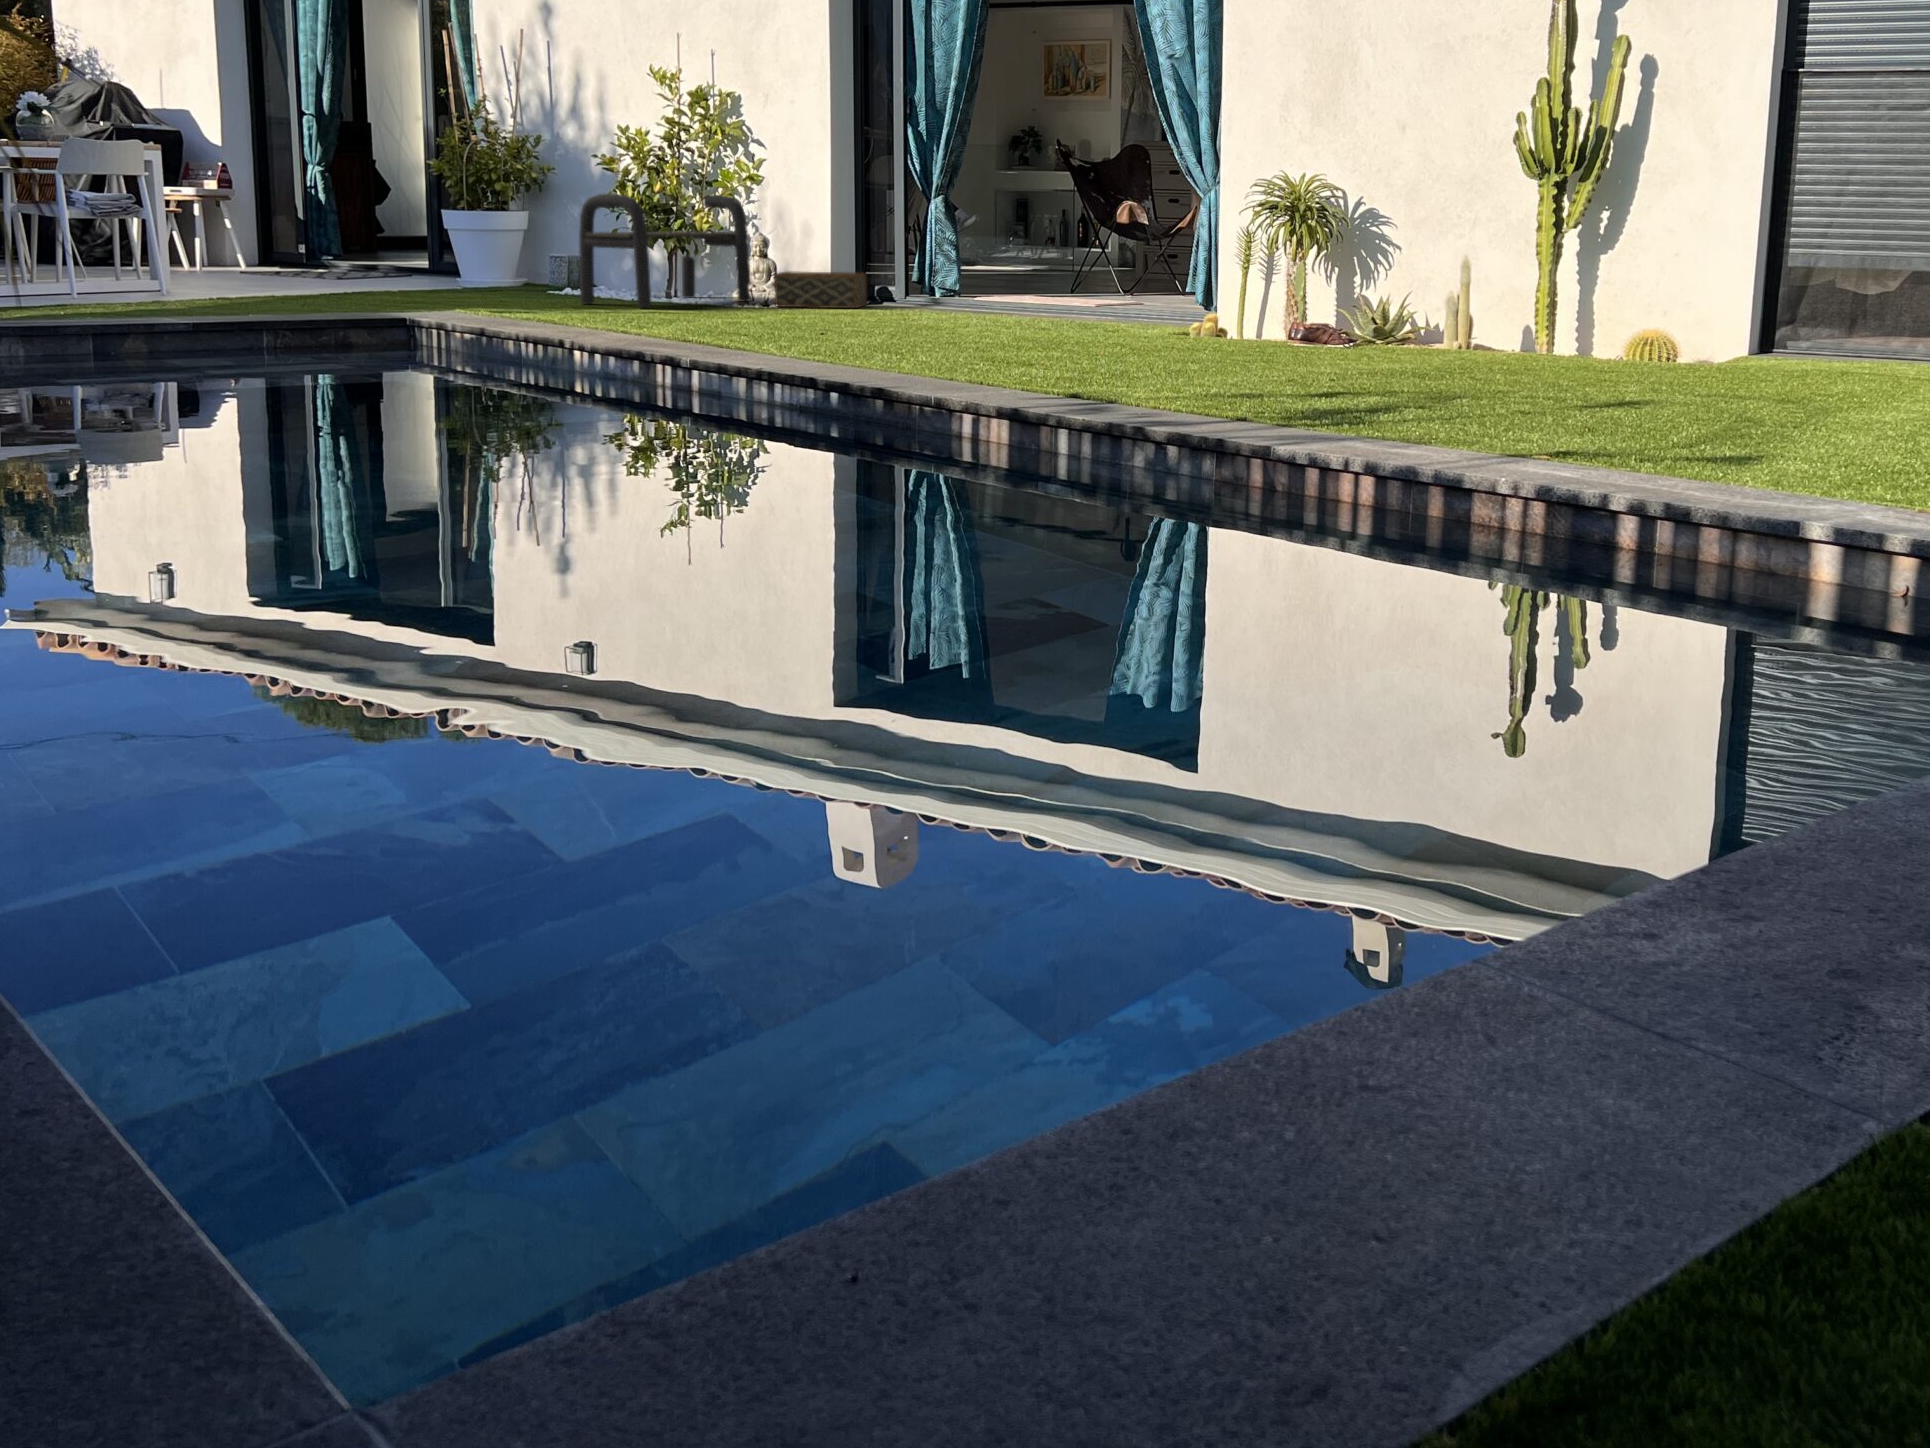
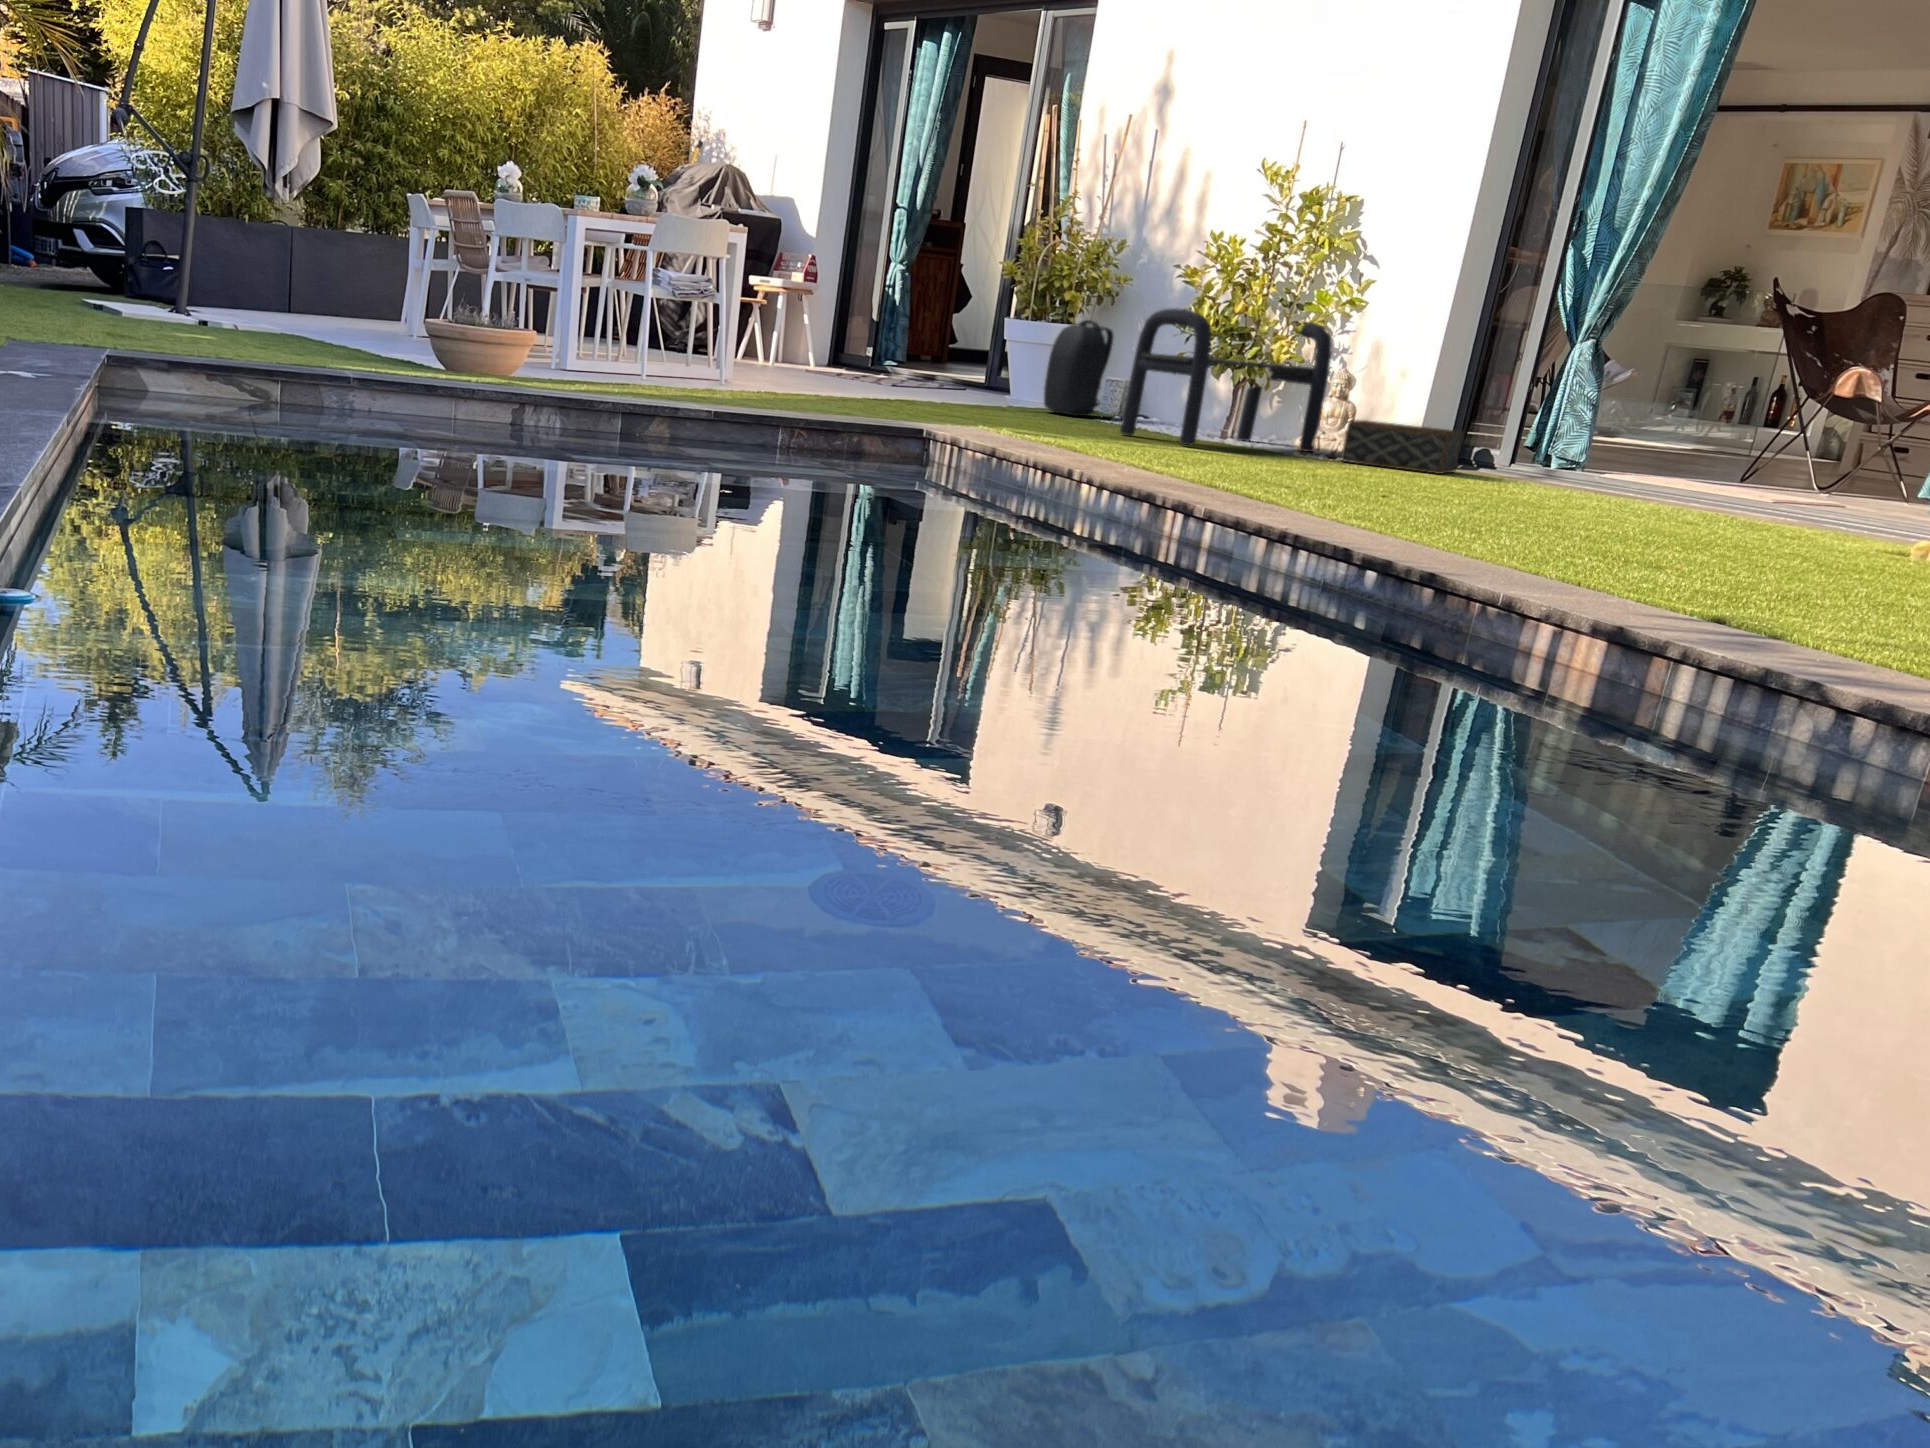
backpack: none [495,206,560,291] -> present [1044,320,1114,416]

